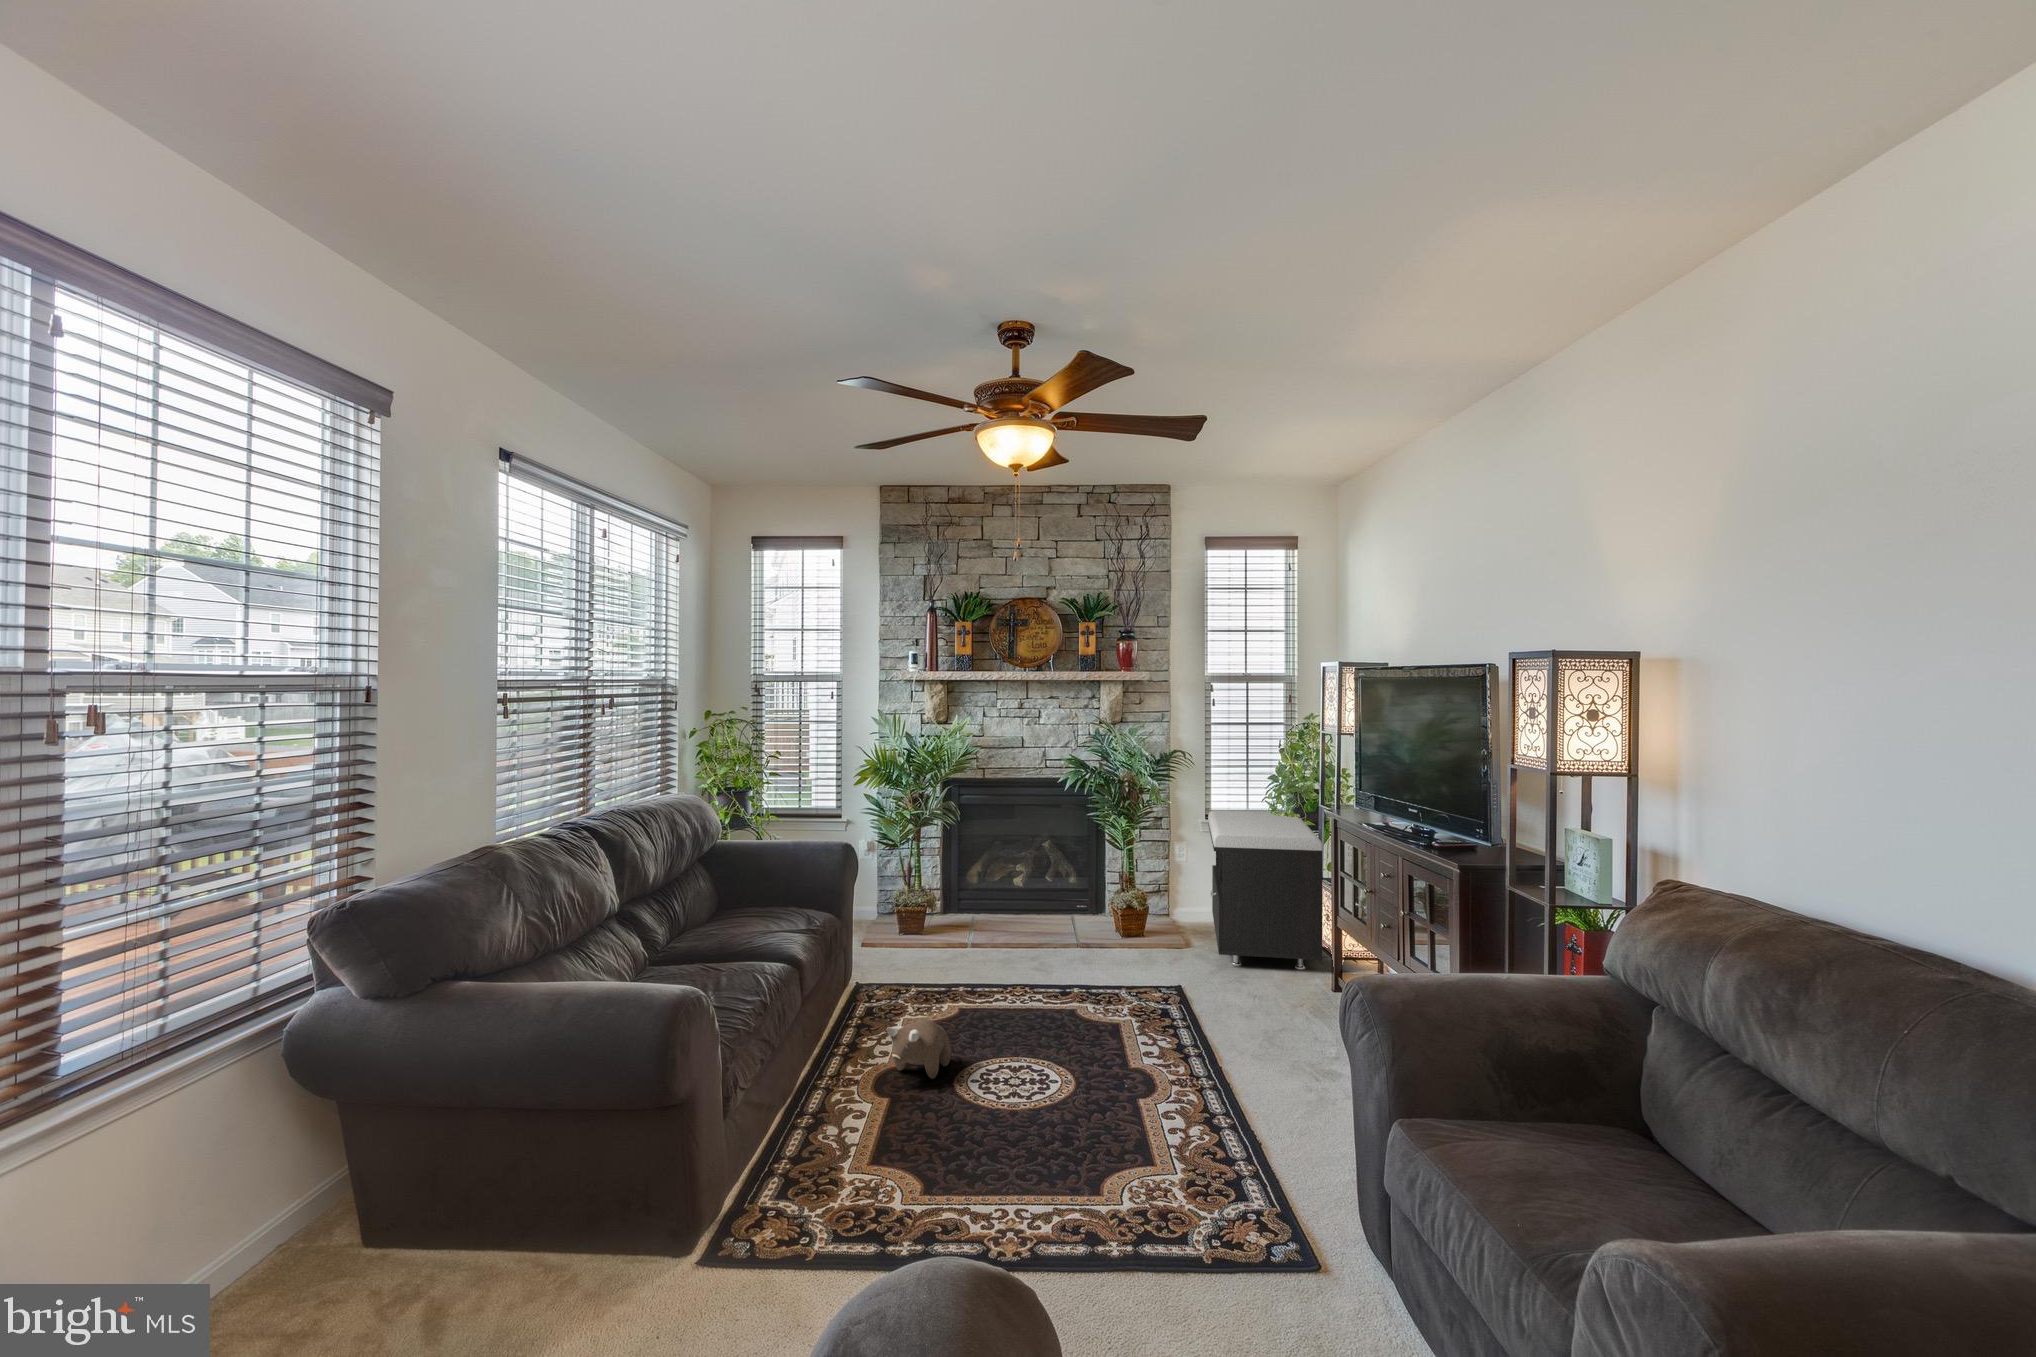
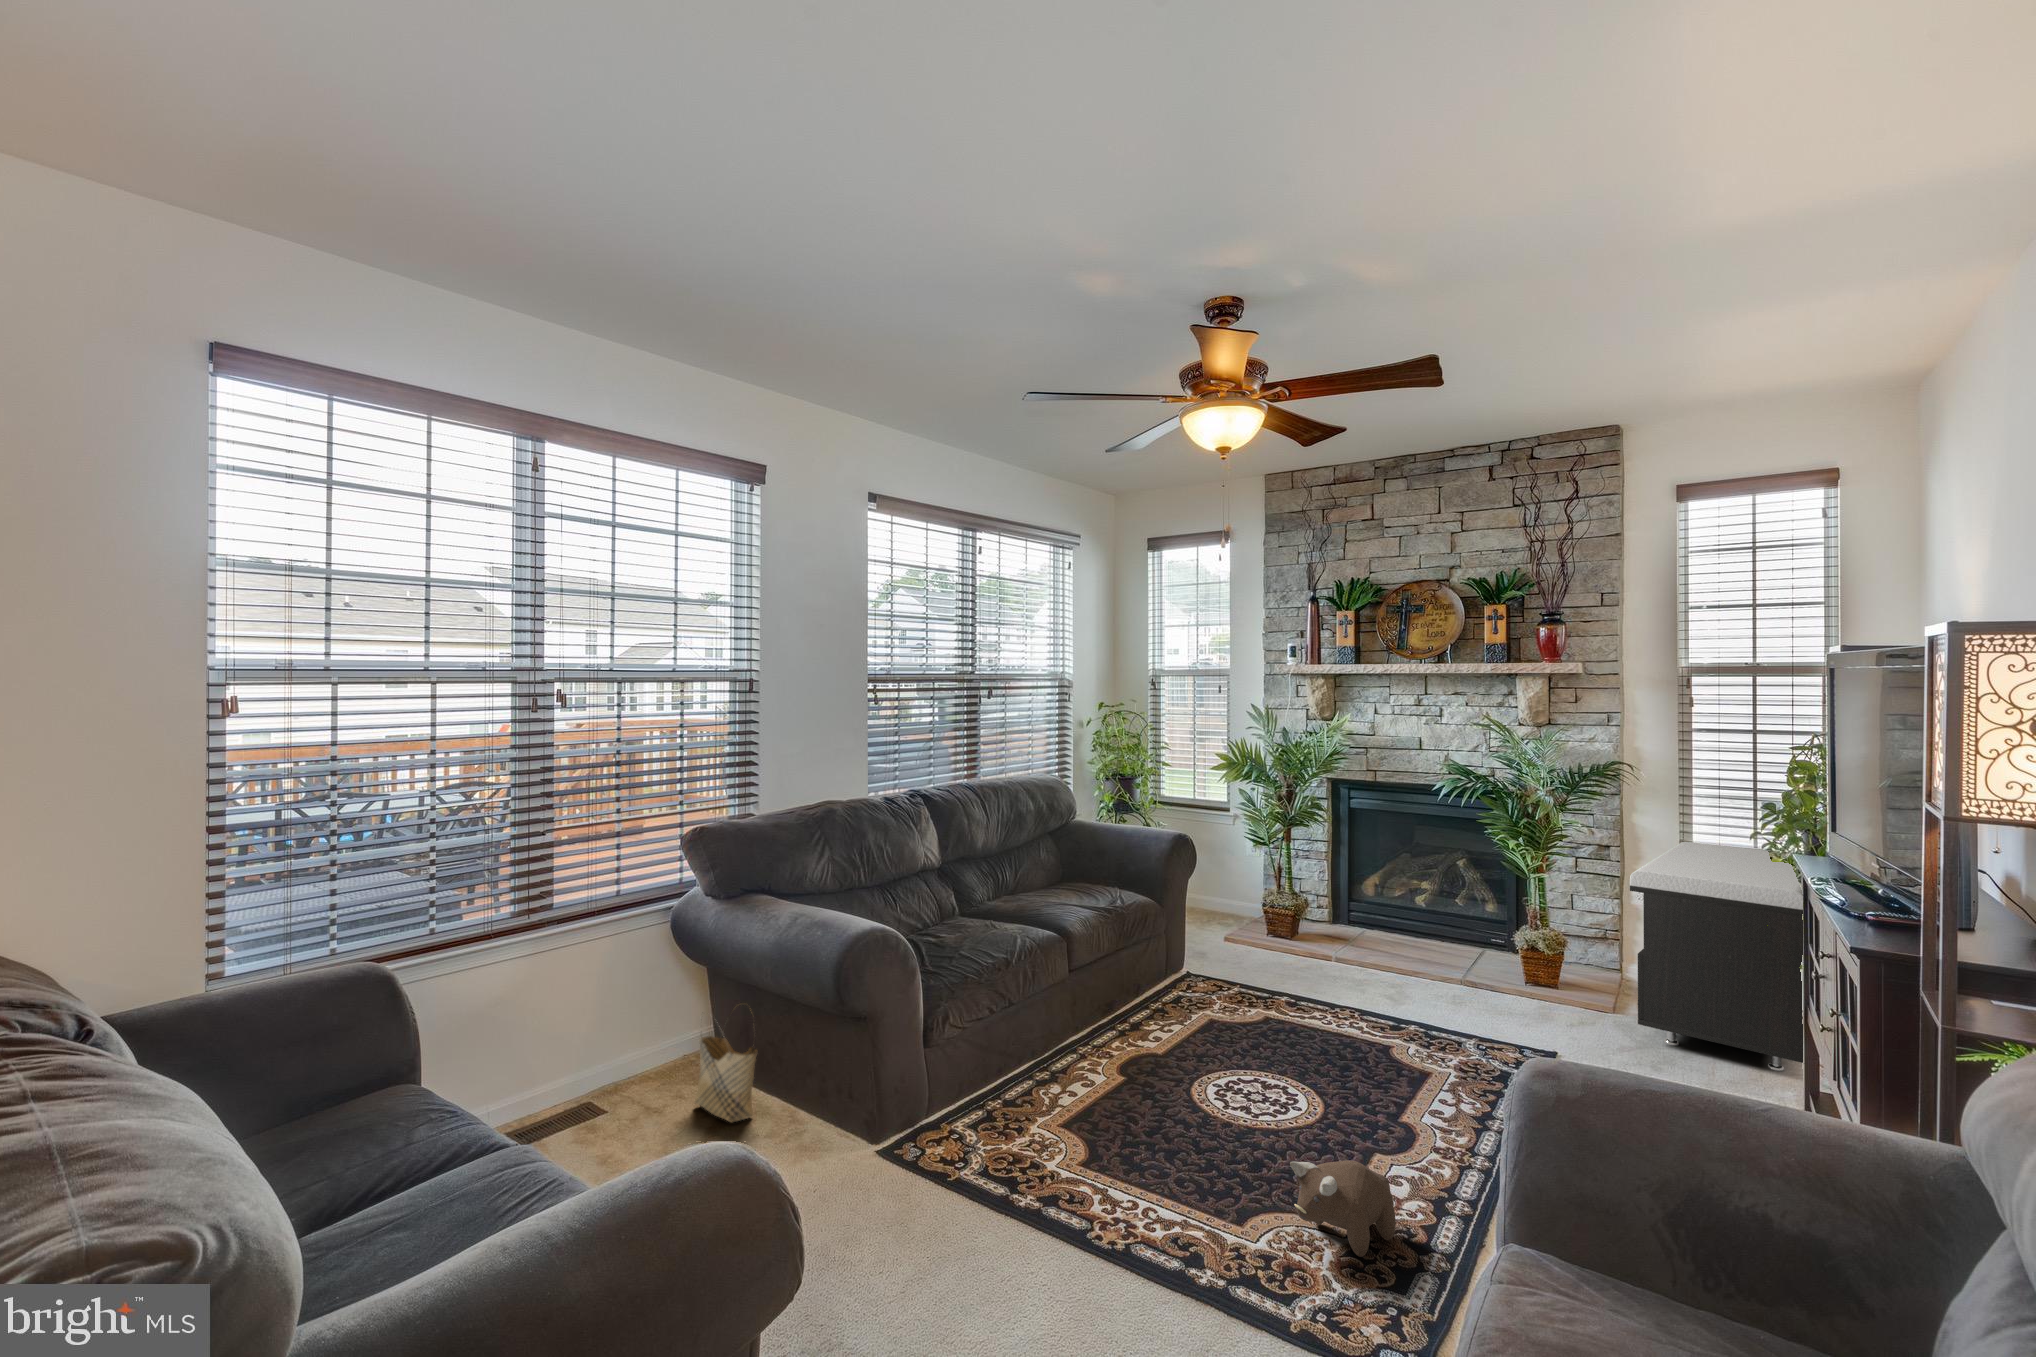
plush toy: present [887,1019,951,1079] -> present [1290,1161,1396,1257]
woven basket: none [376,1133,495,1302] -> present [695,1003,758,1122]

